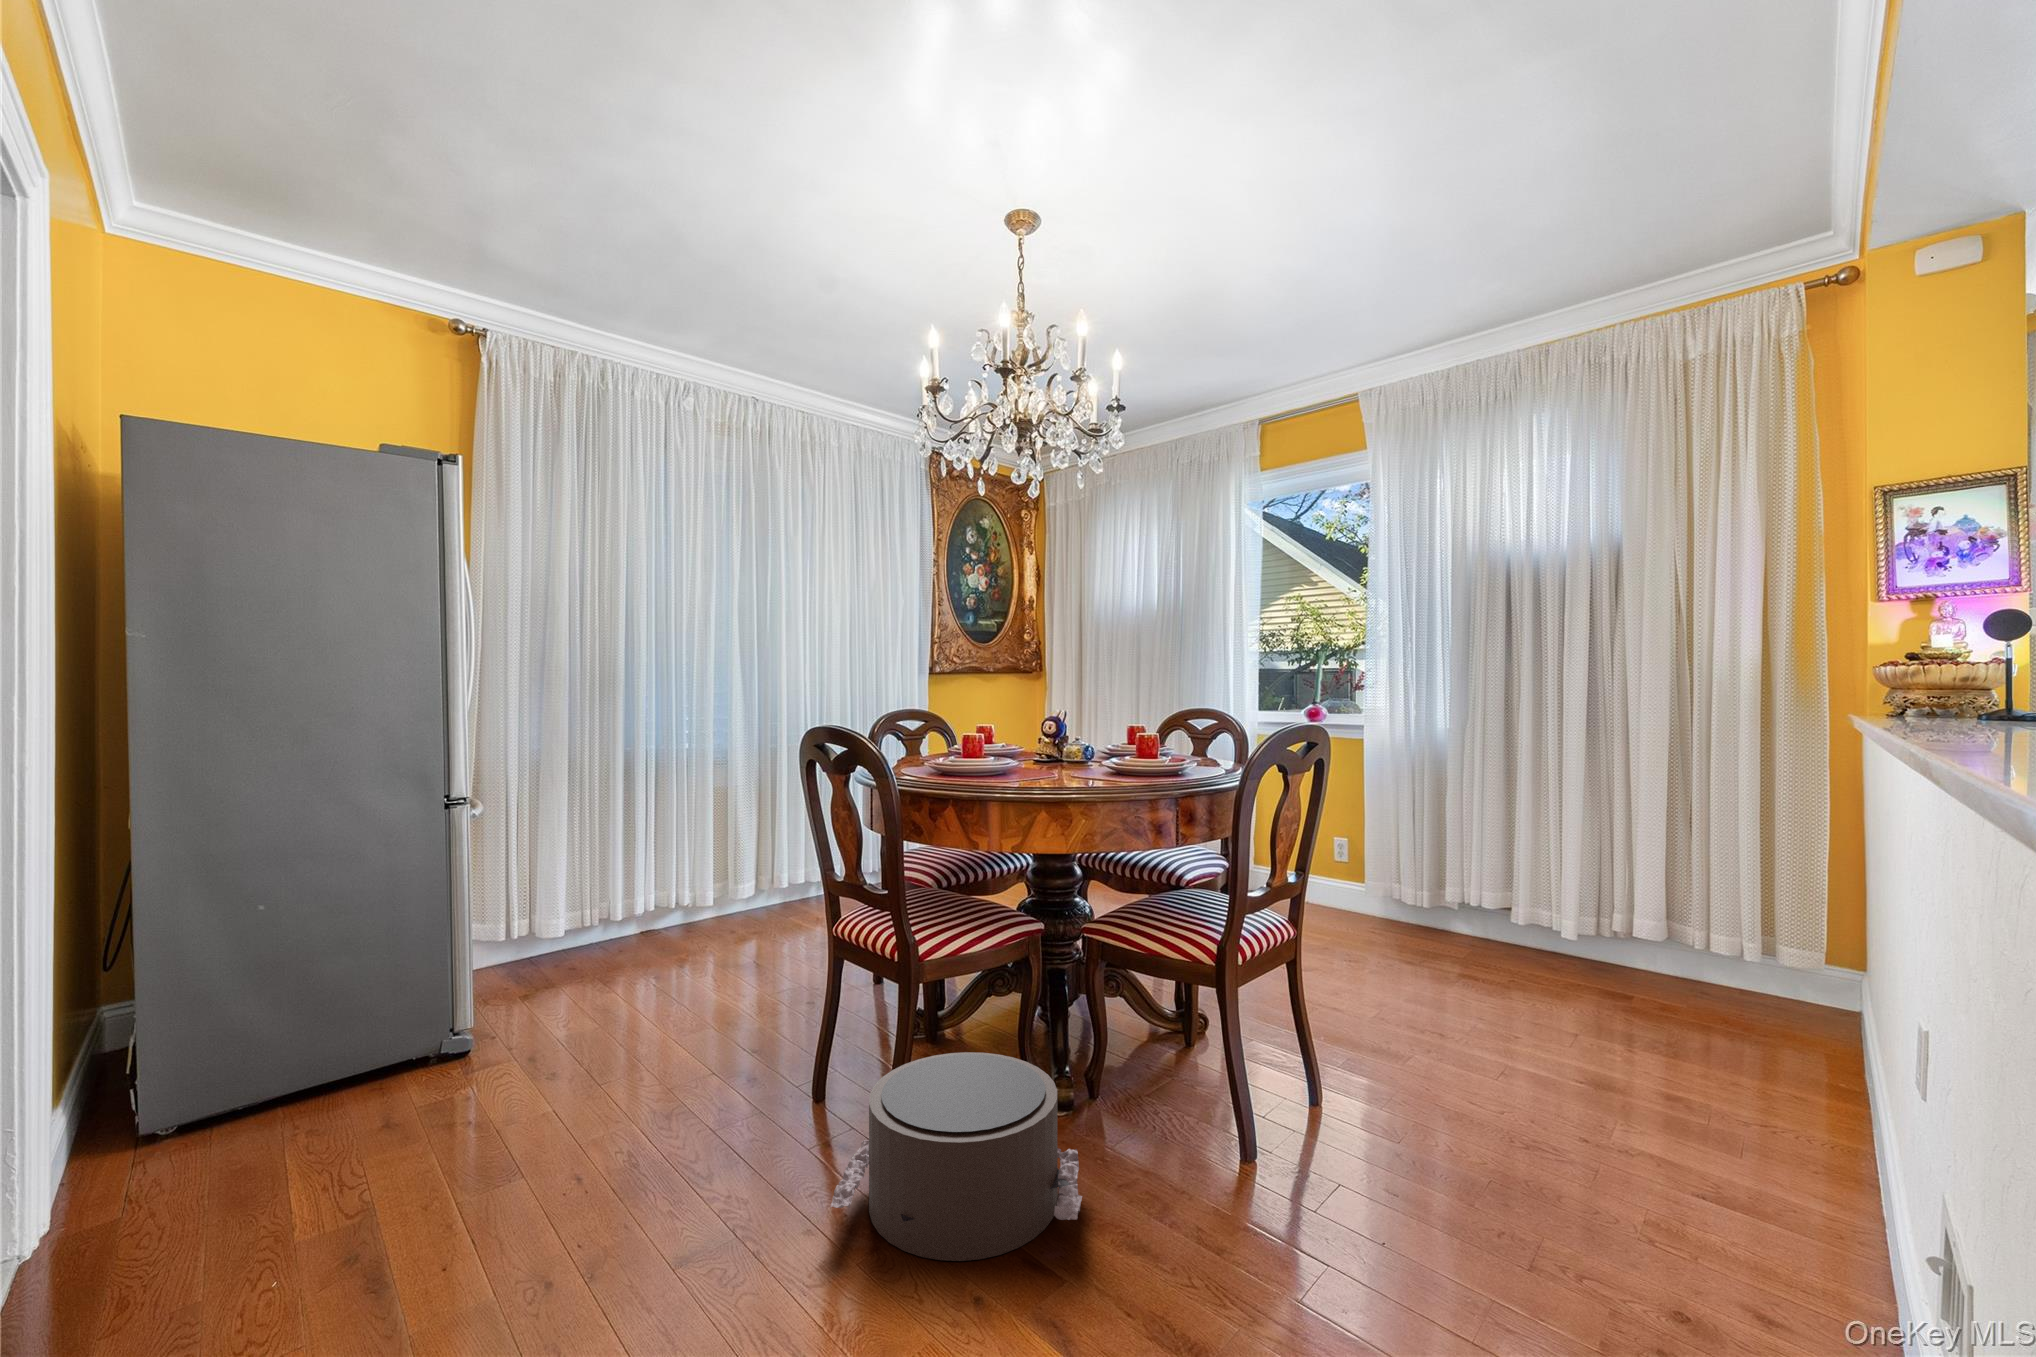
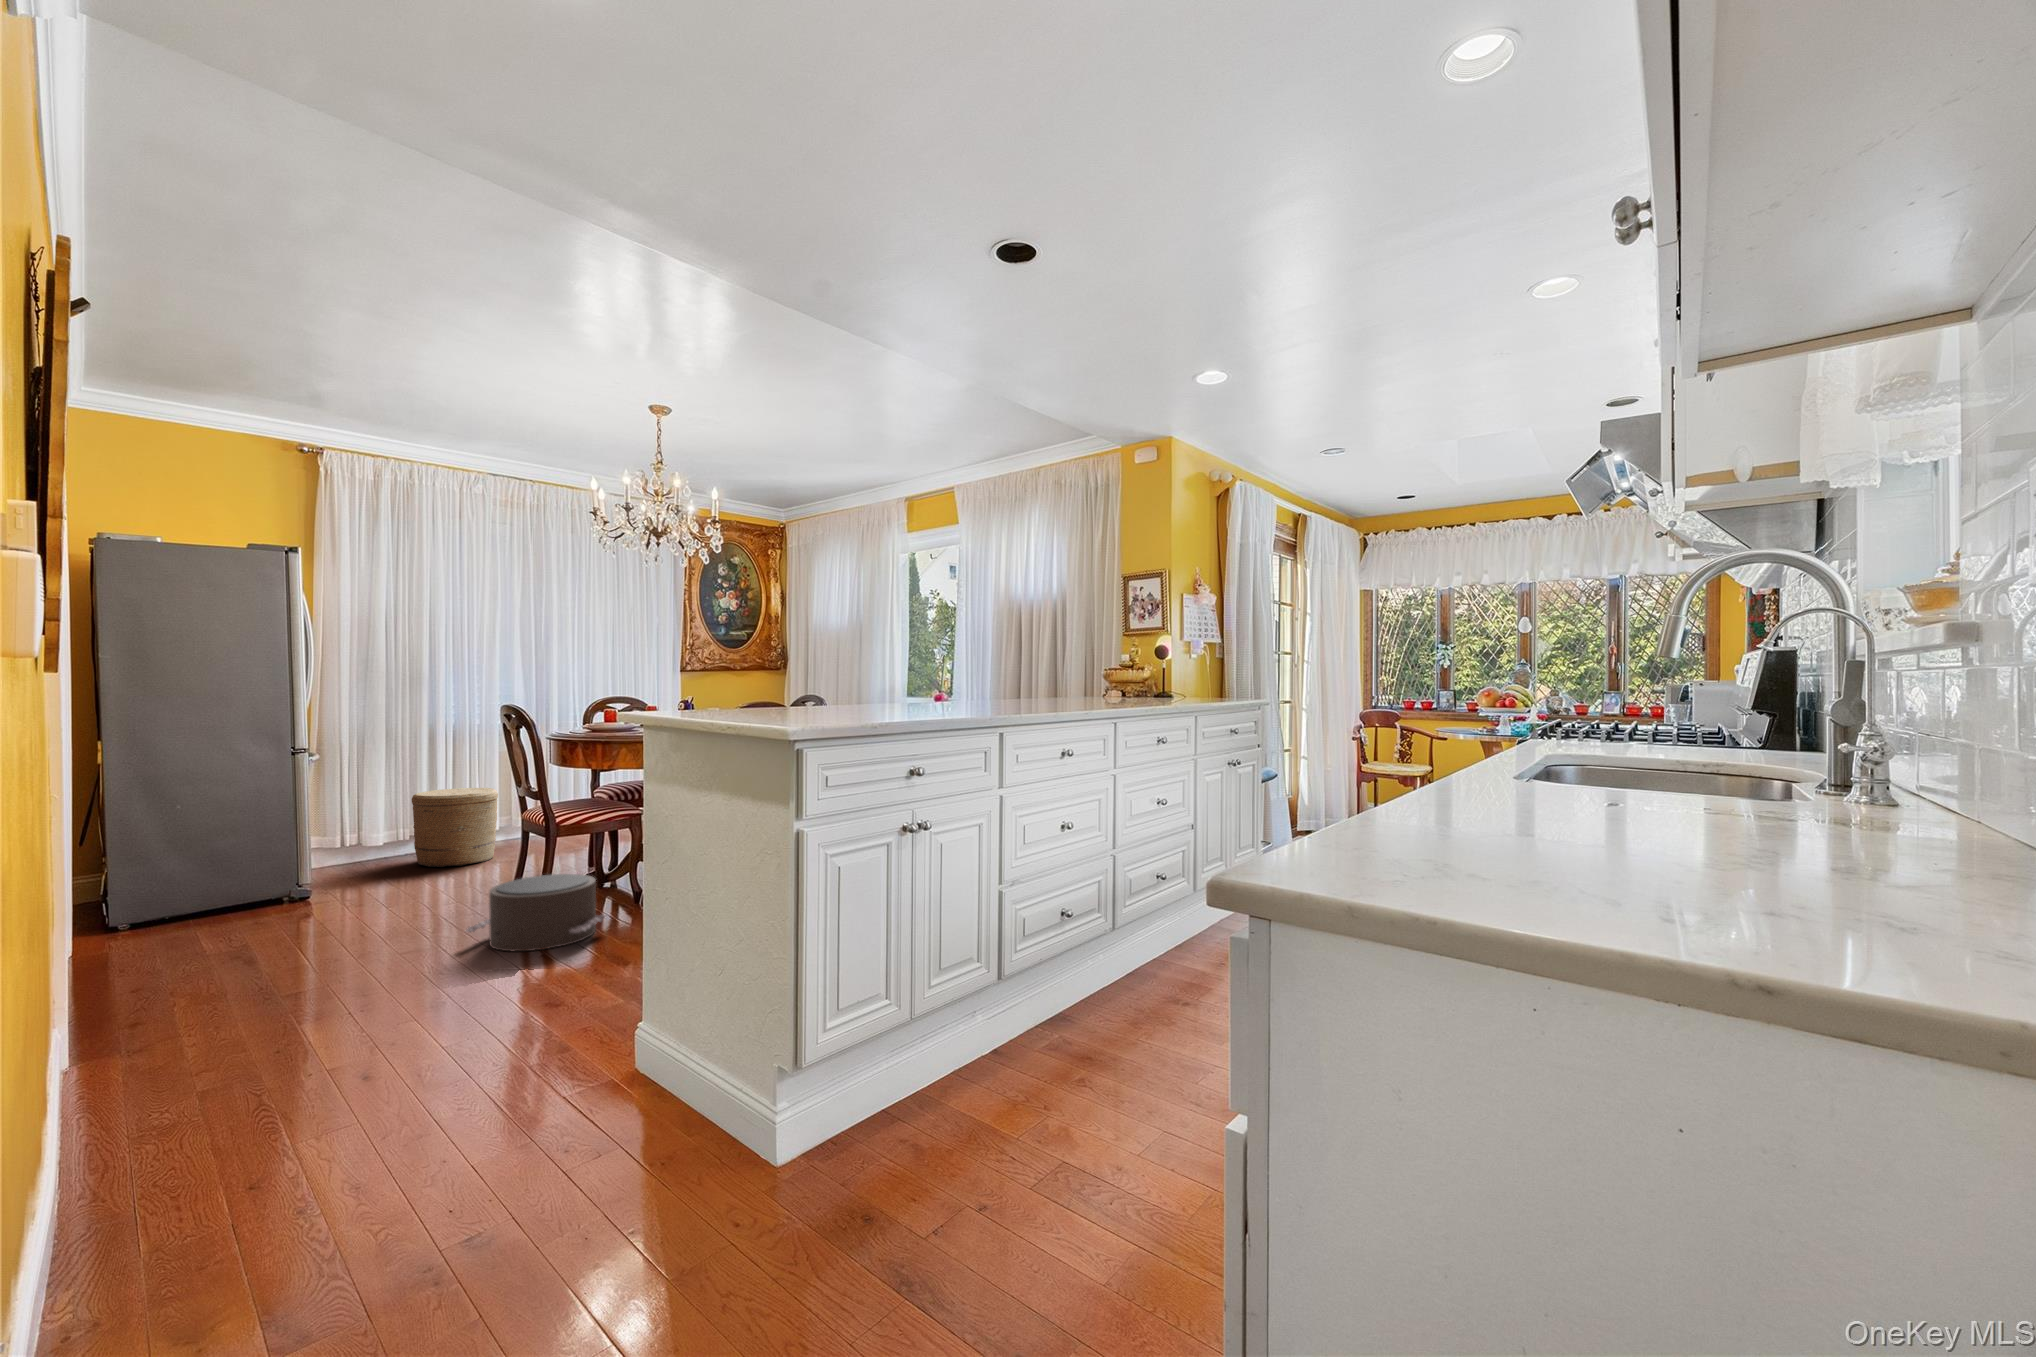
woven basket: none [605,843,724,972] -> present [412,788,498,867]

